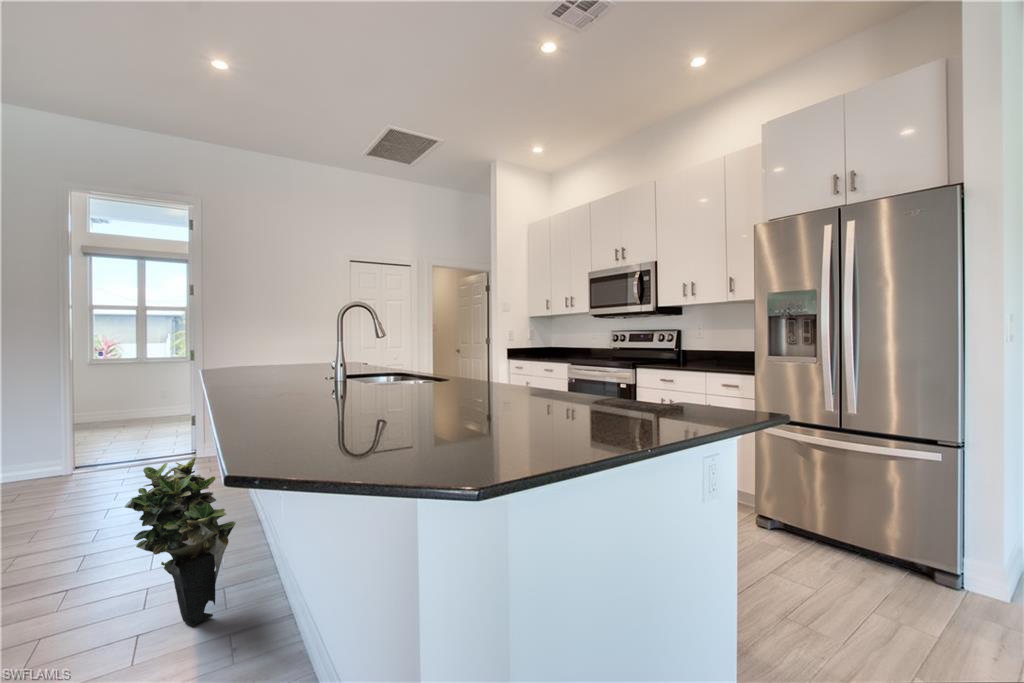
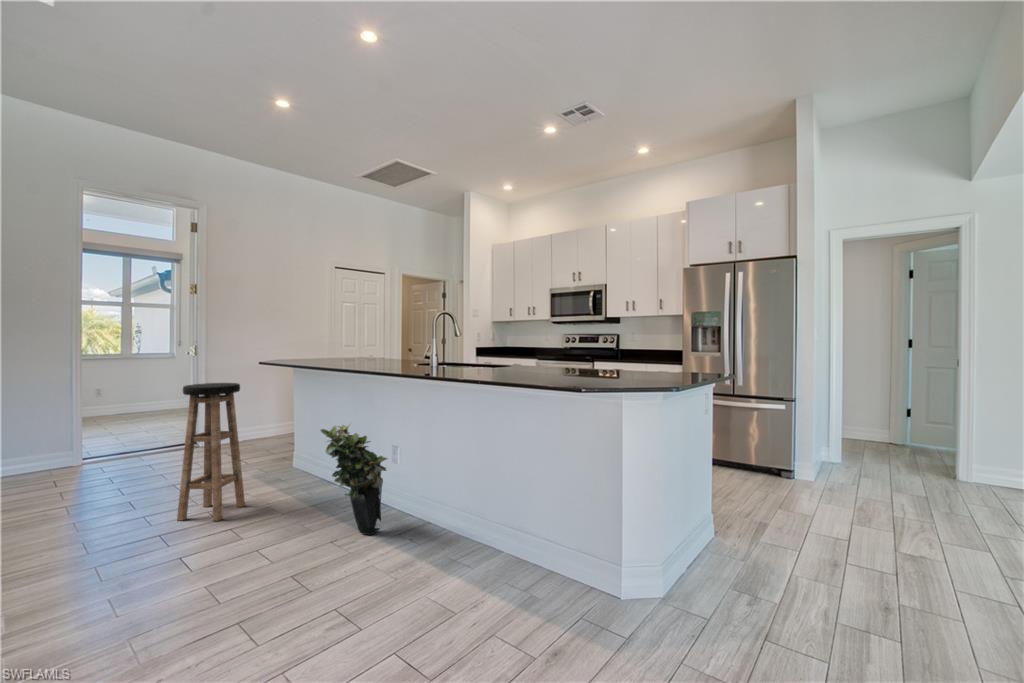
bar stool: none [38,396,131,570] -> present [177,383,245,521]

